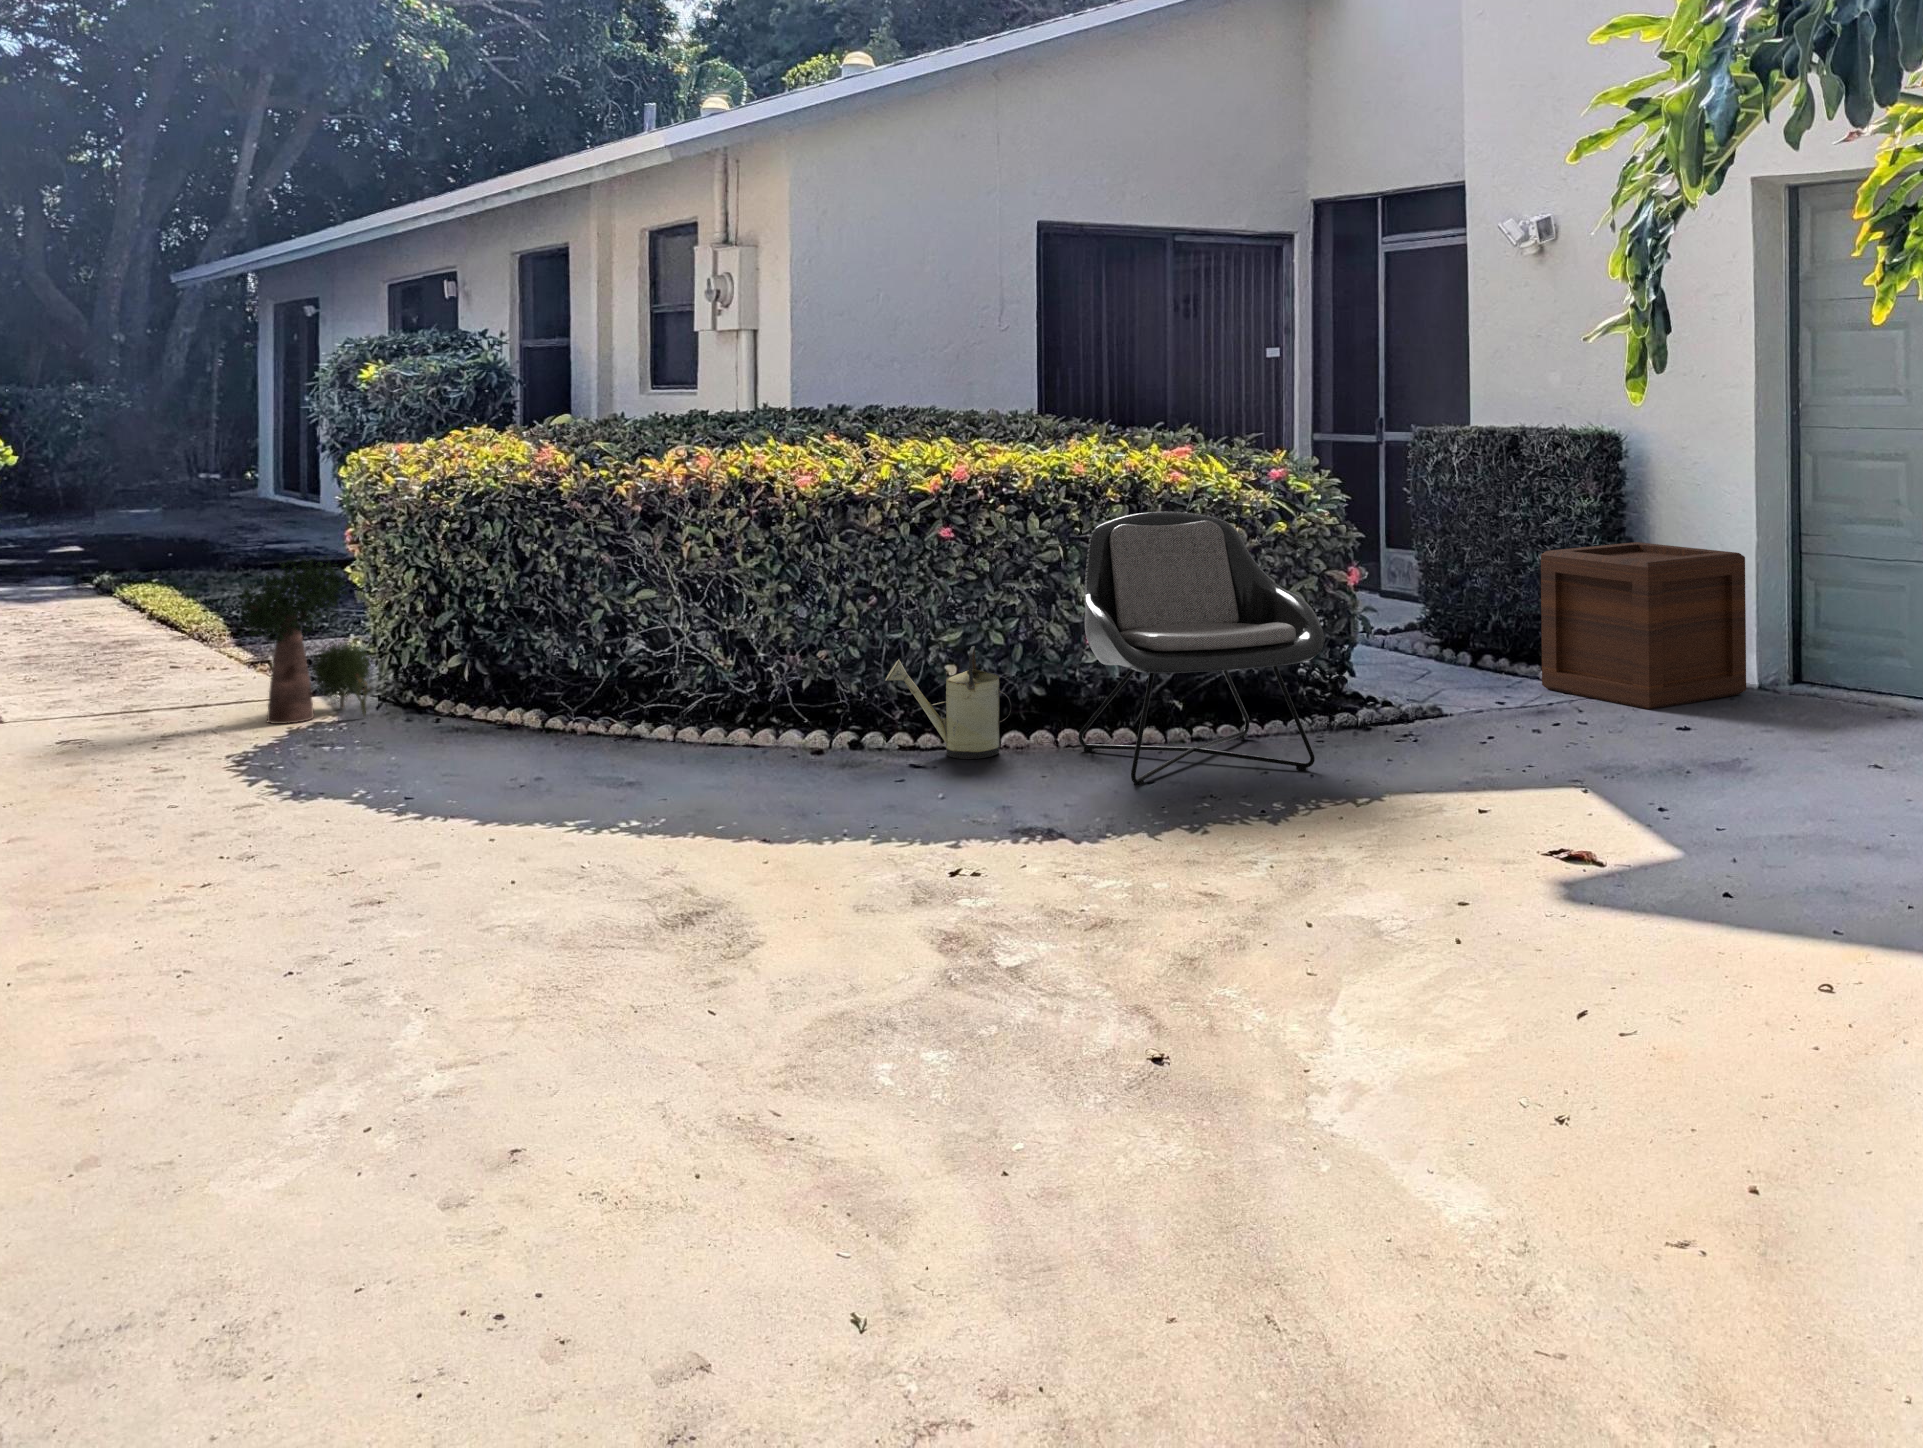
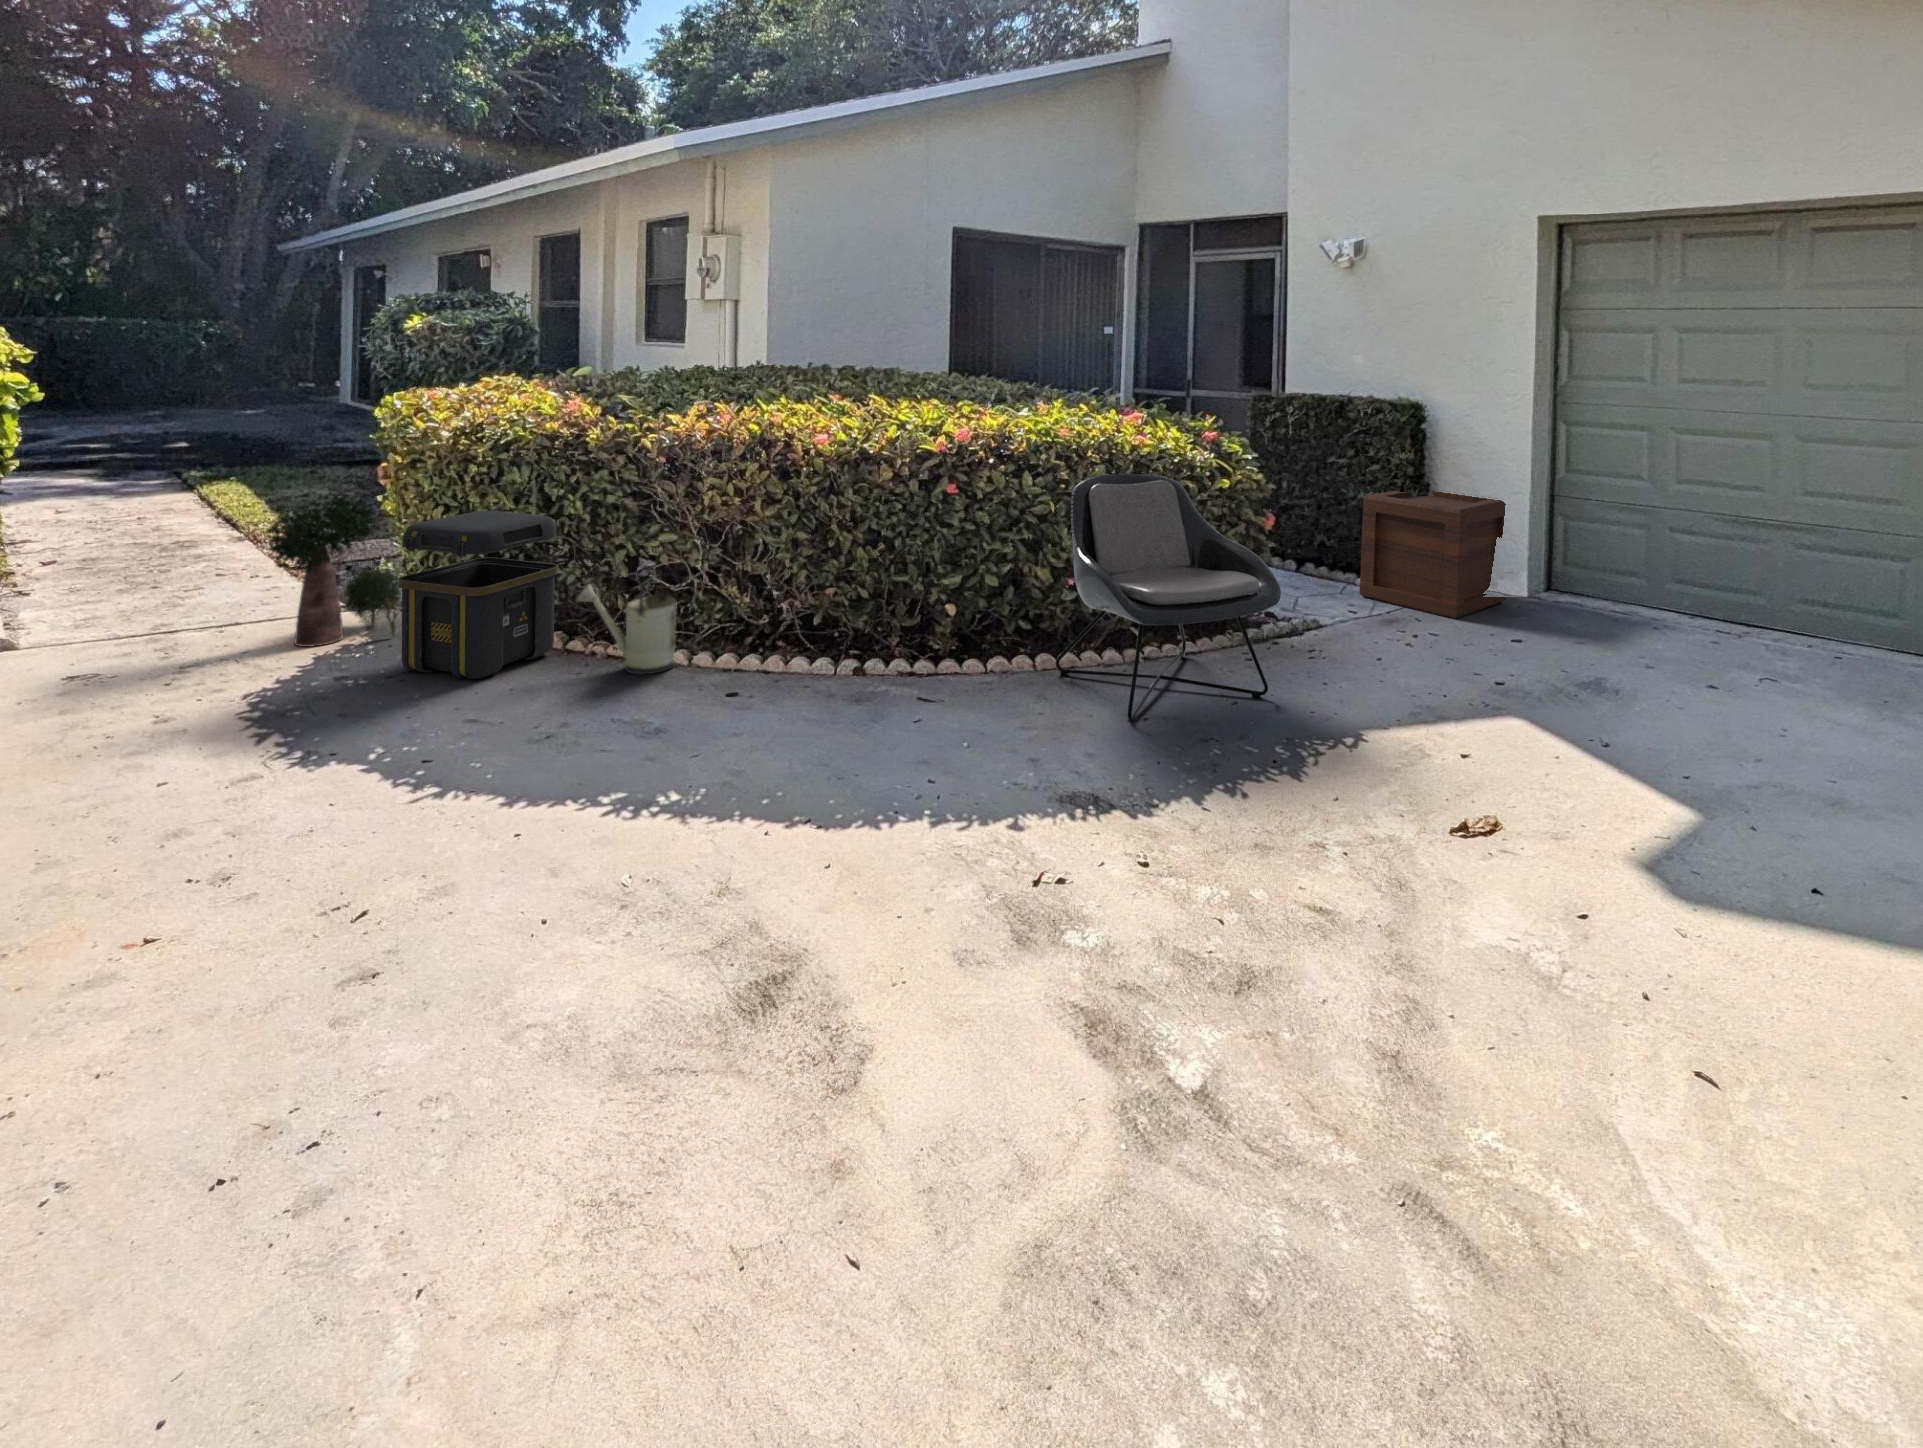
toolbox: none [372,572,533,748] -> present [398,511,559,679]
watering can: present [885,646,1011,759] -> present [576,576,684,674]

